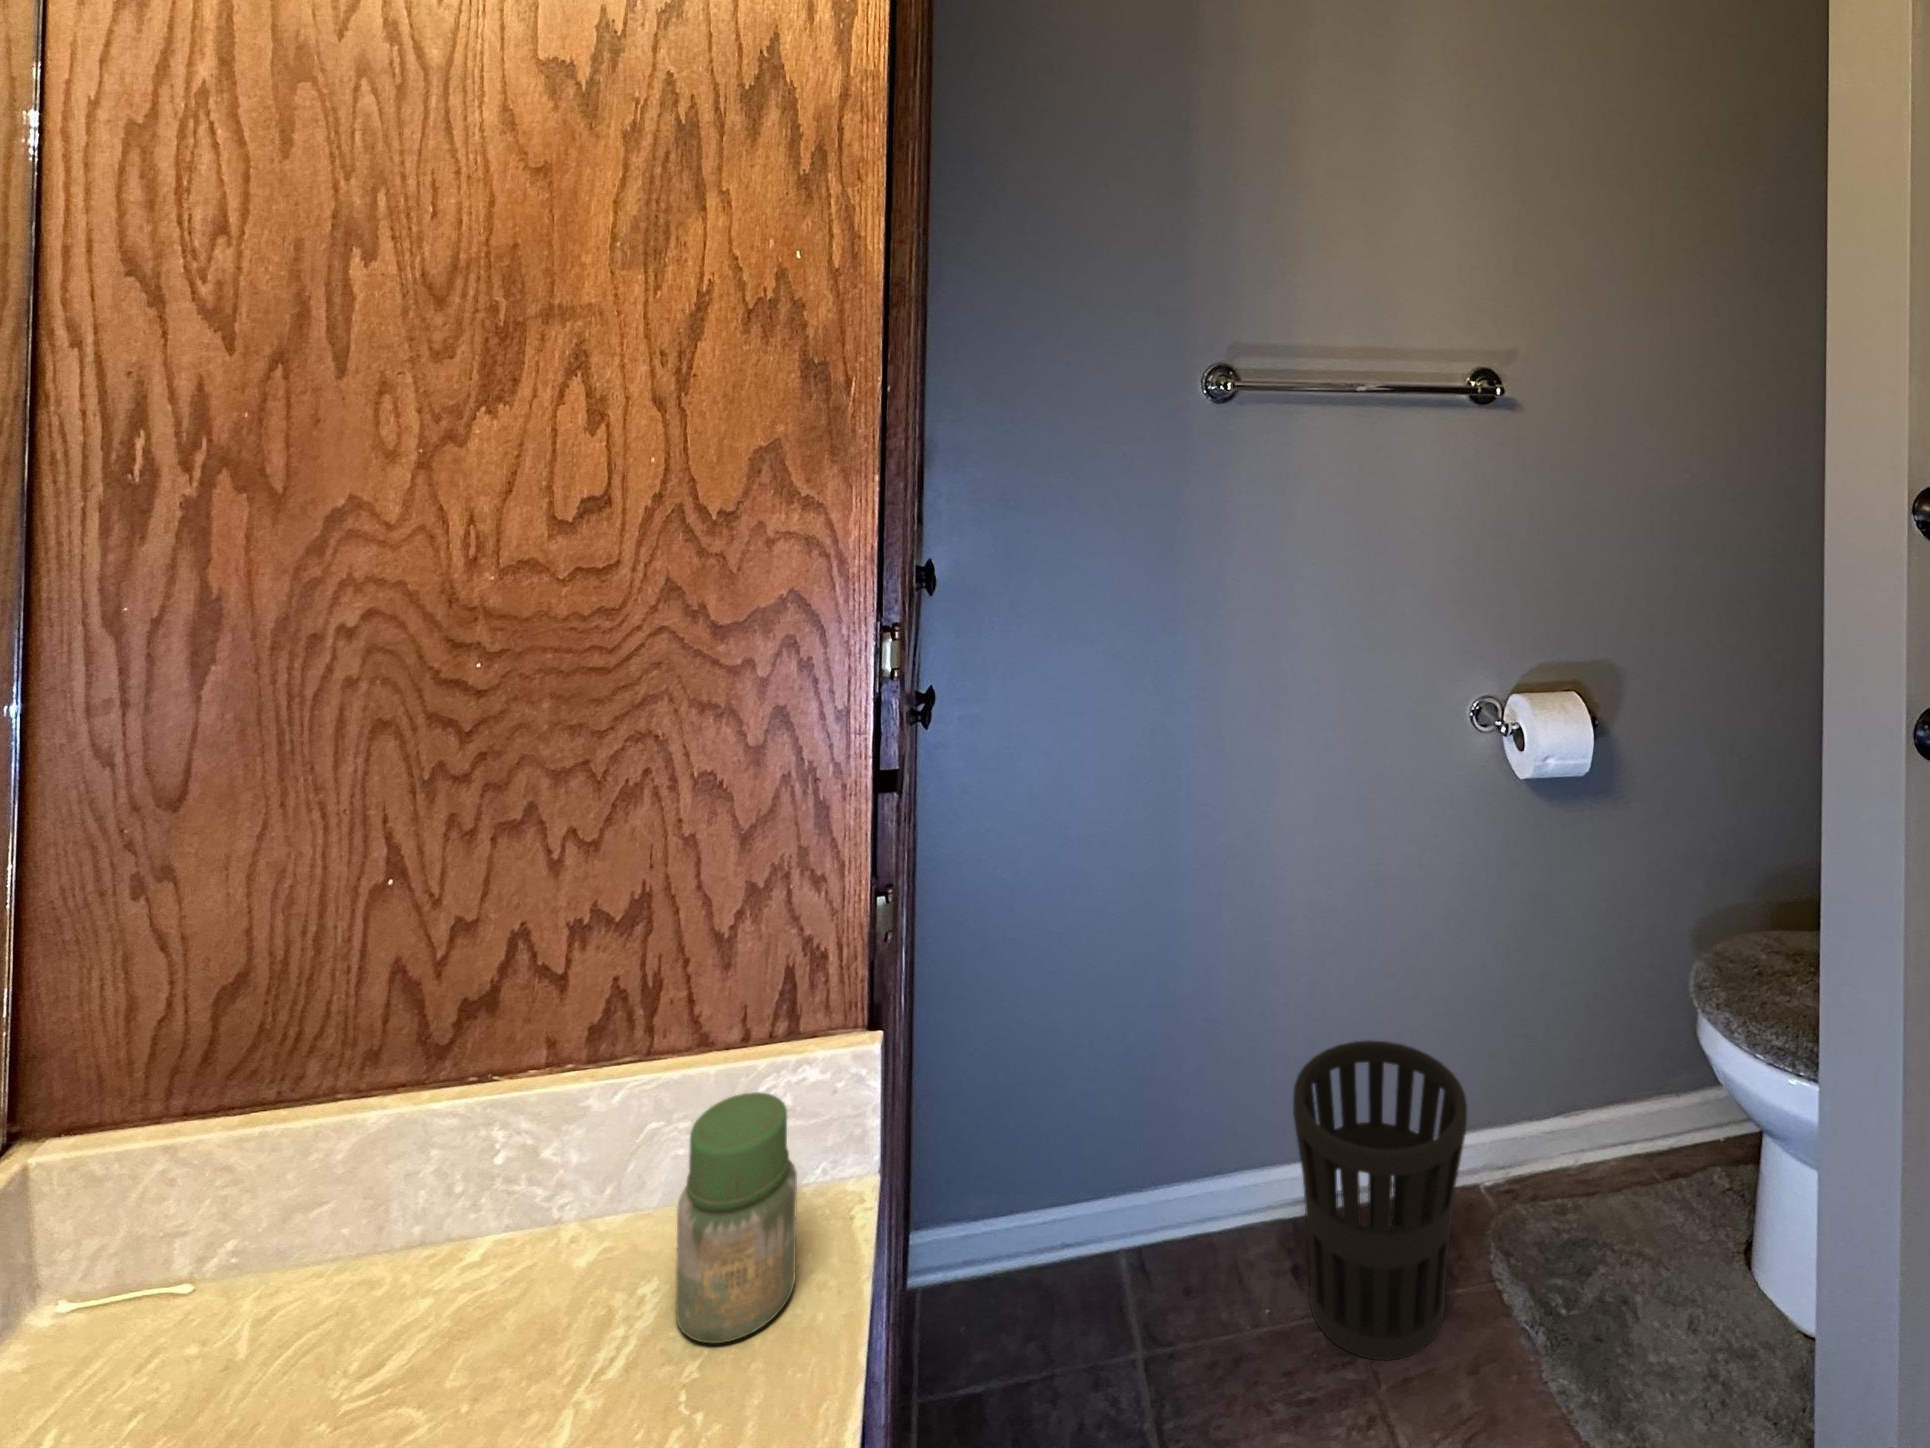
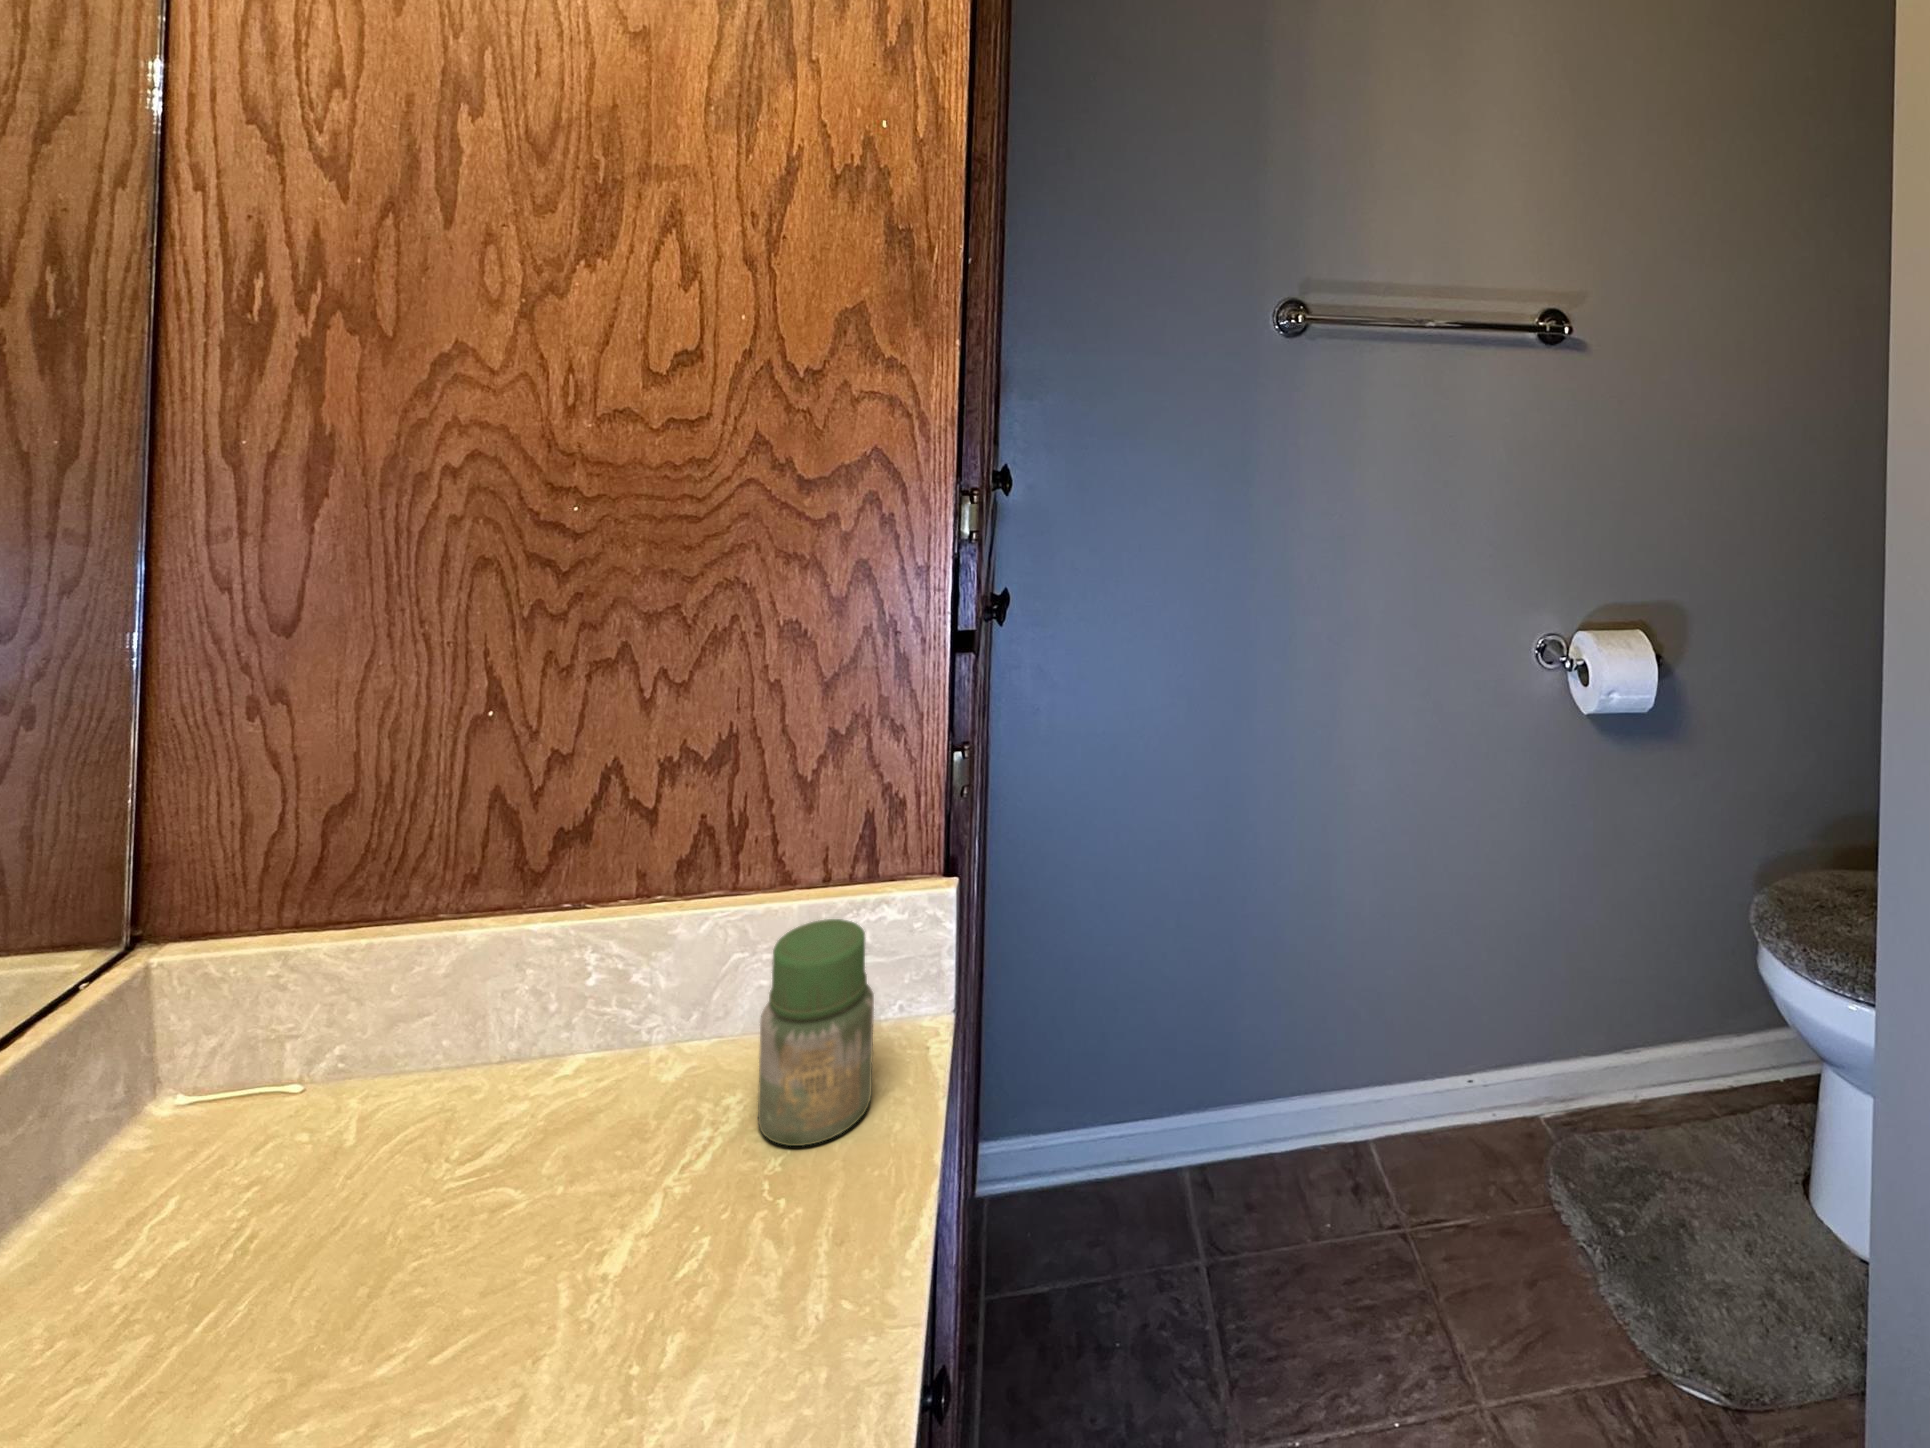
wastebasket: present [1293,1041,1467,1360] -> none [1353,965,1524,1270]

